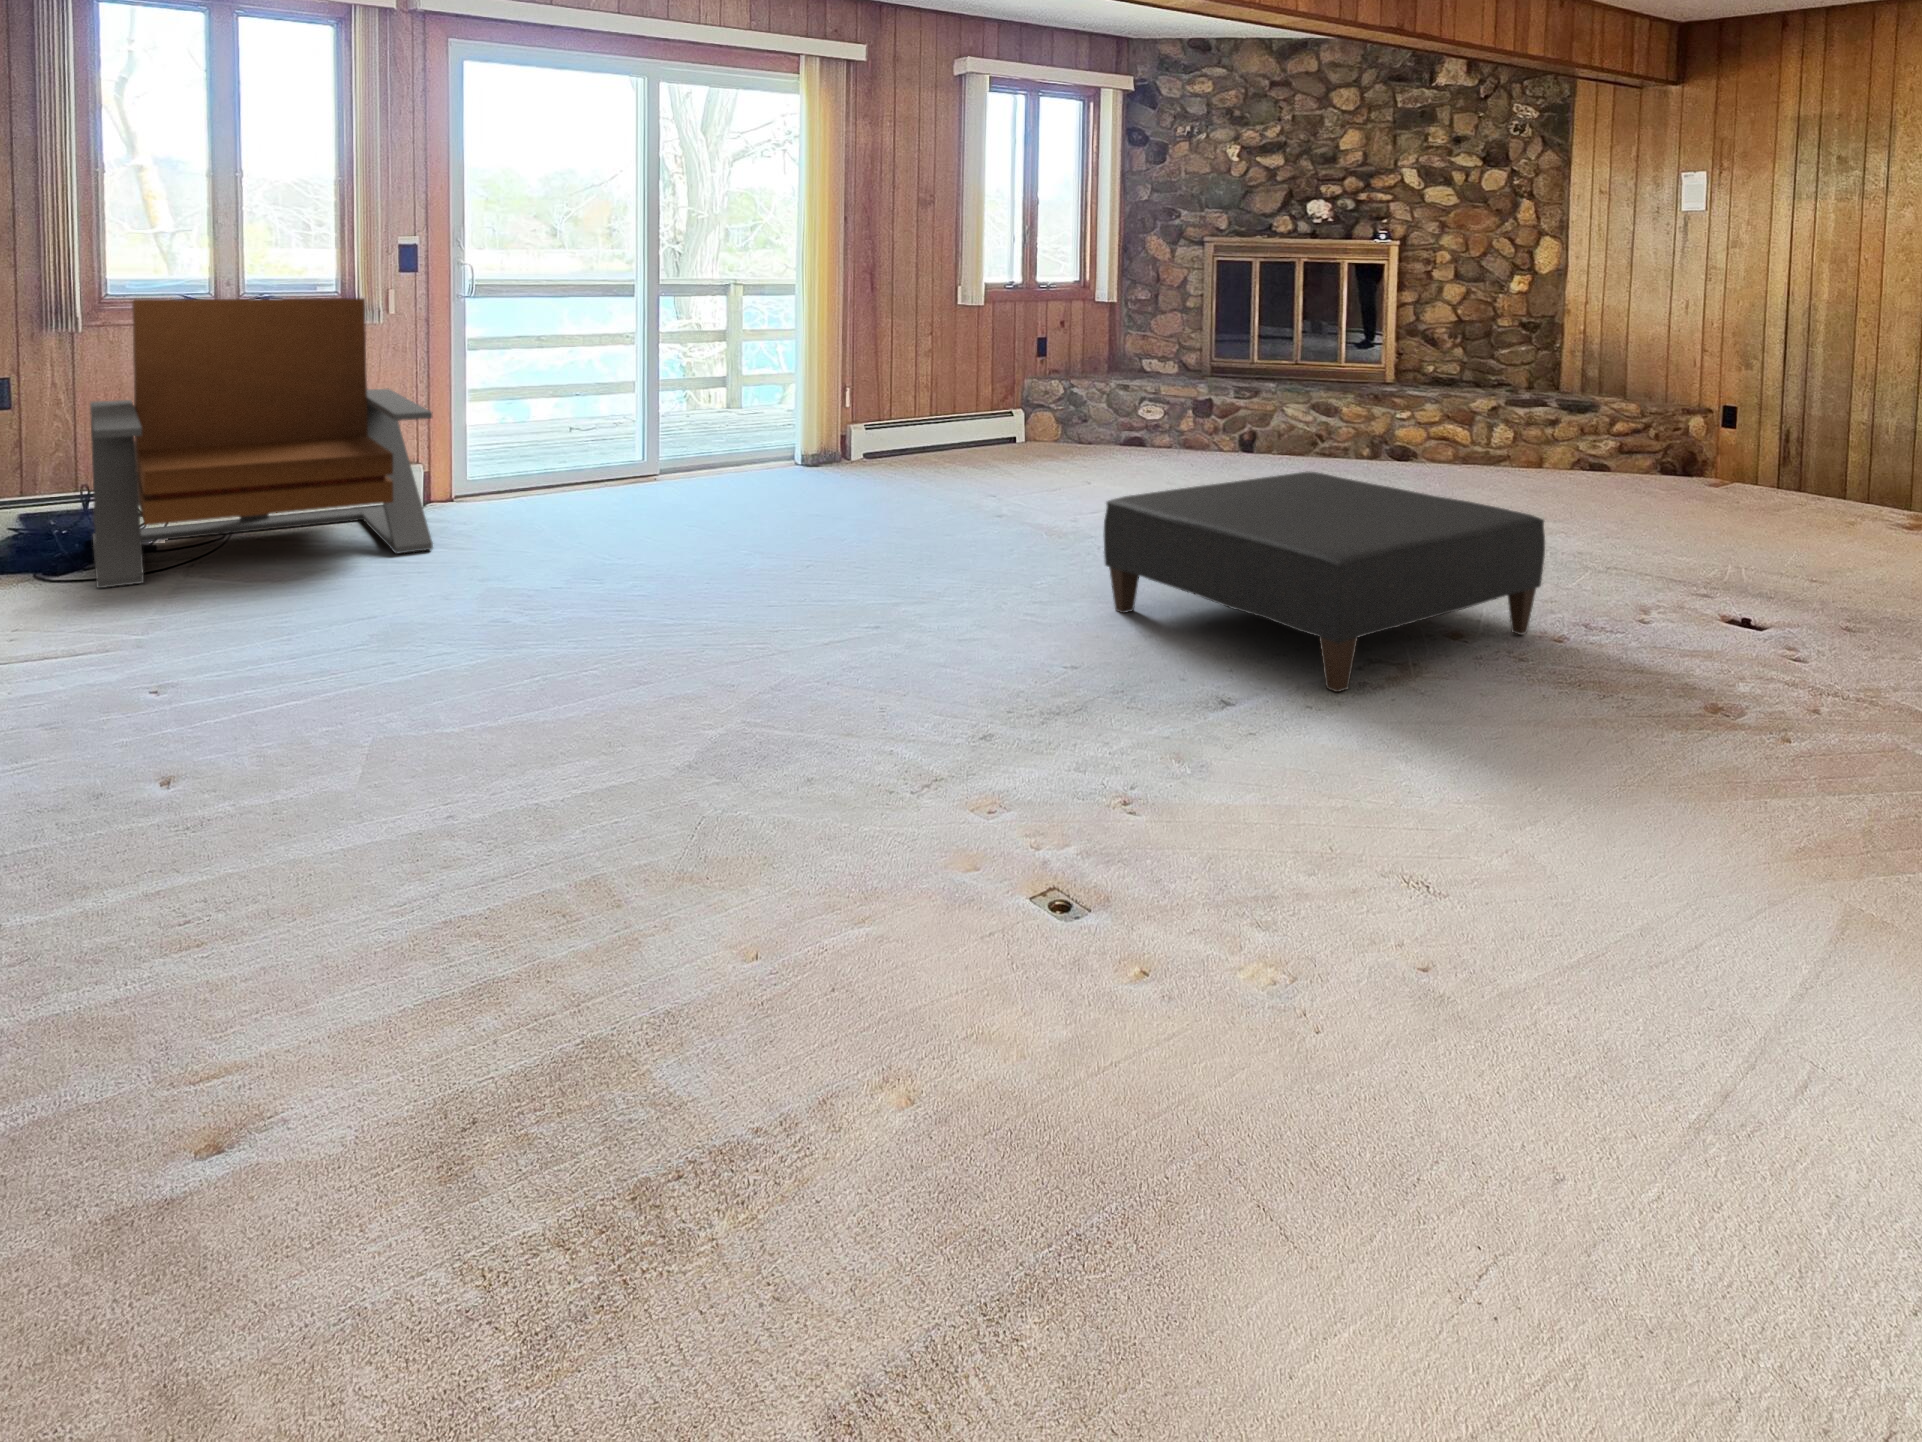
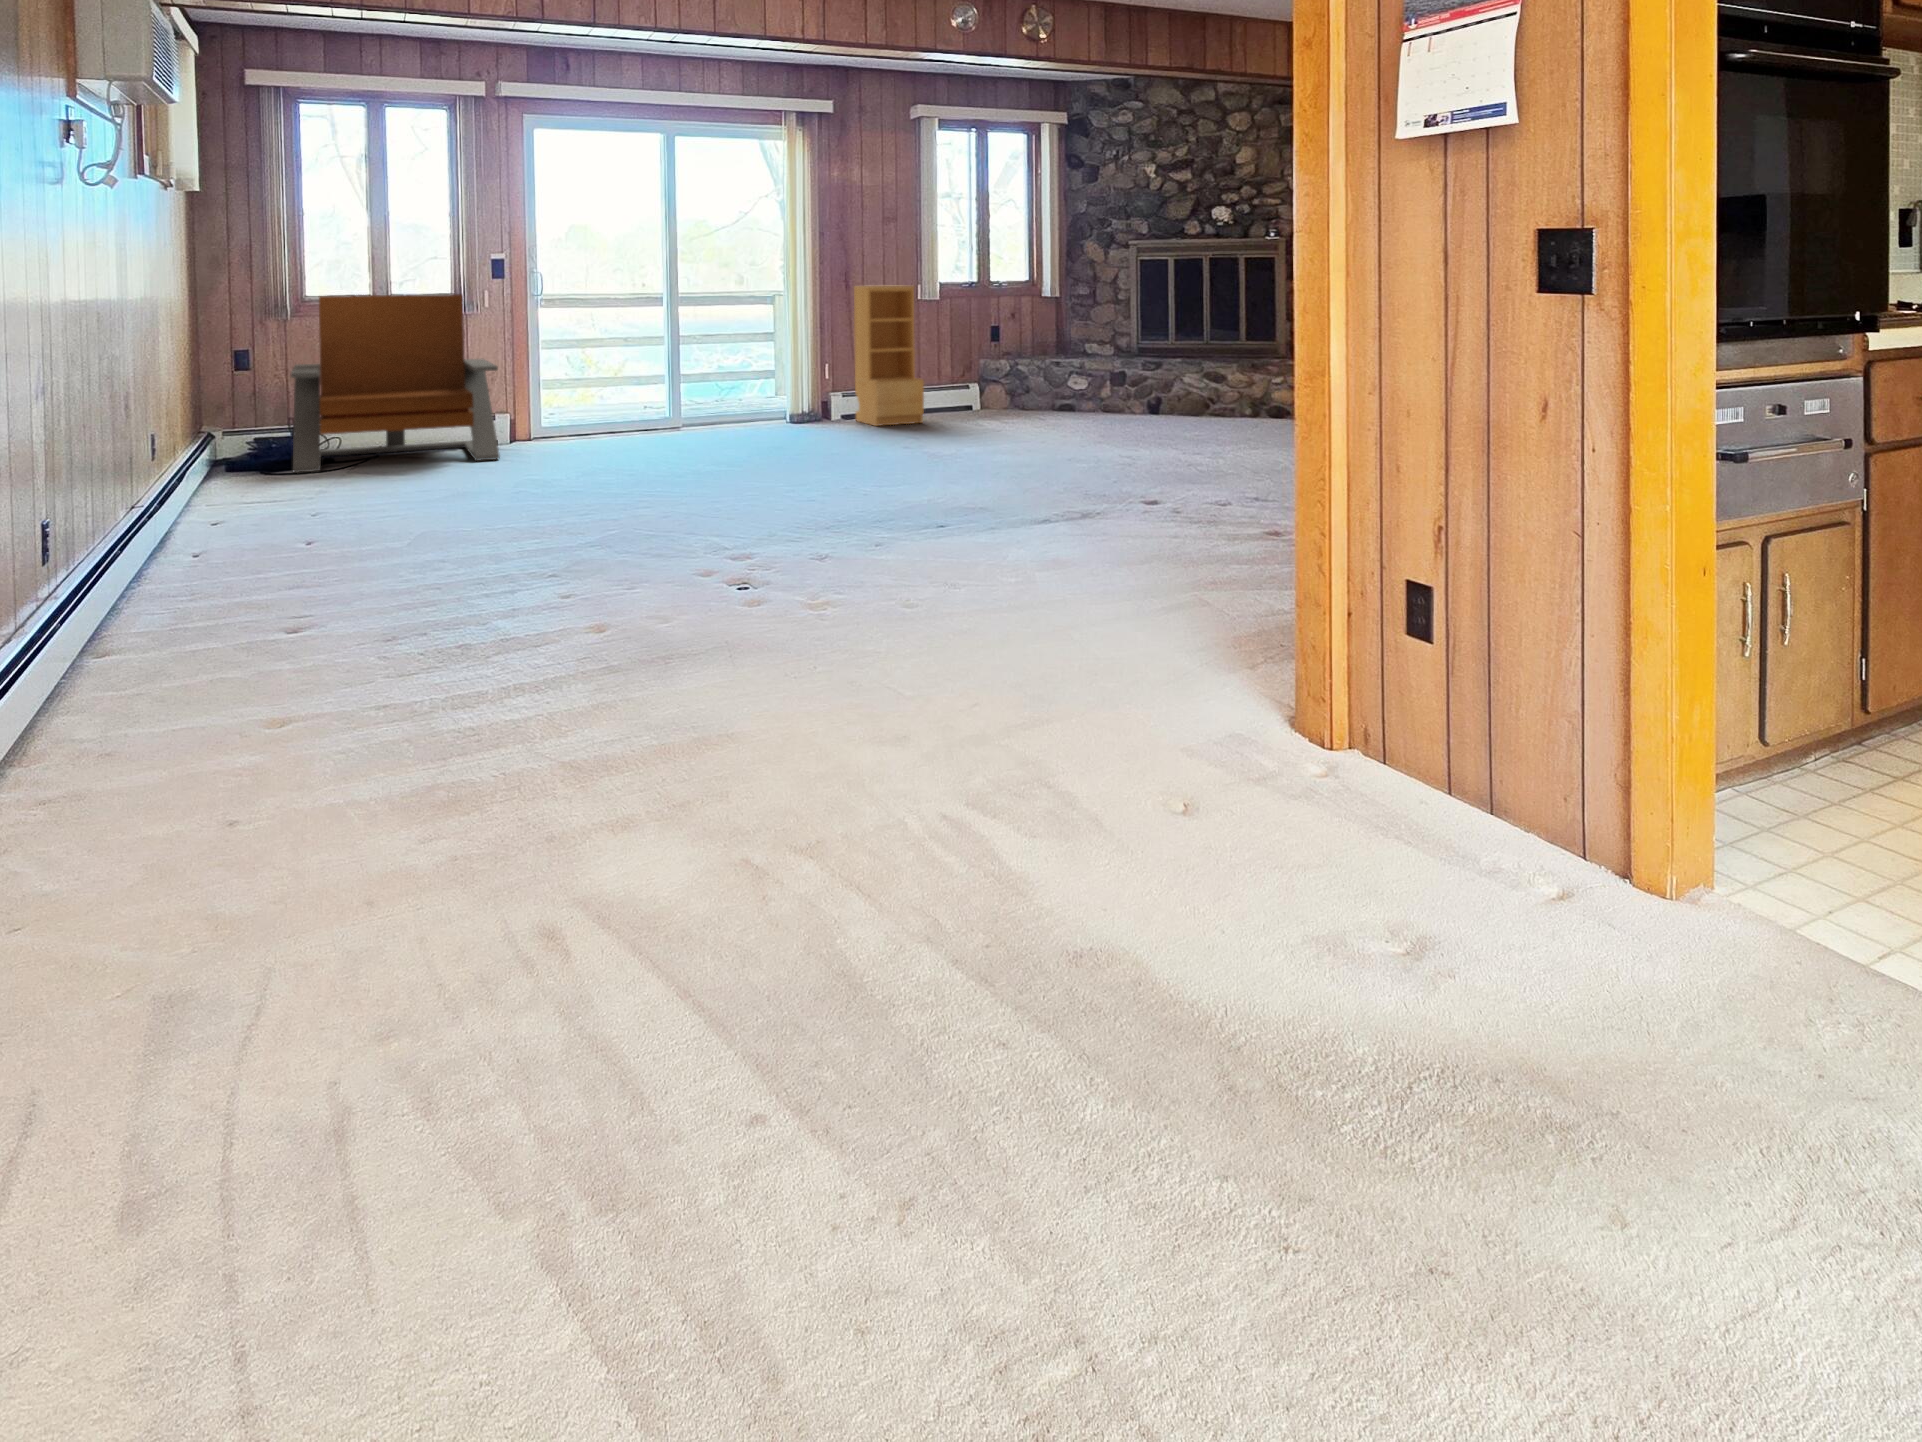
bookshelf: none [883,288,979,472] -> present [854,286,924,426]
ottoman: present [1104,471,1545,692] -> none [912,399,1210,519]

